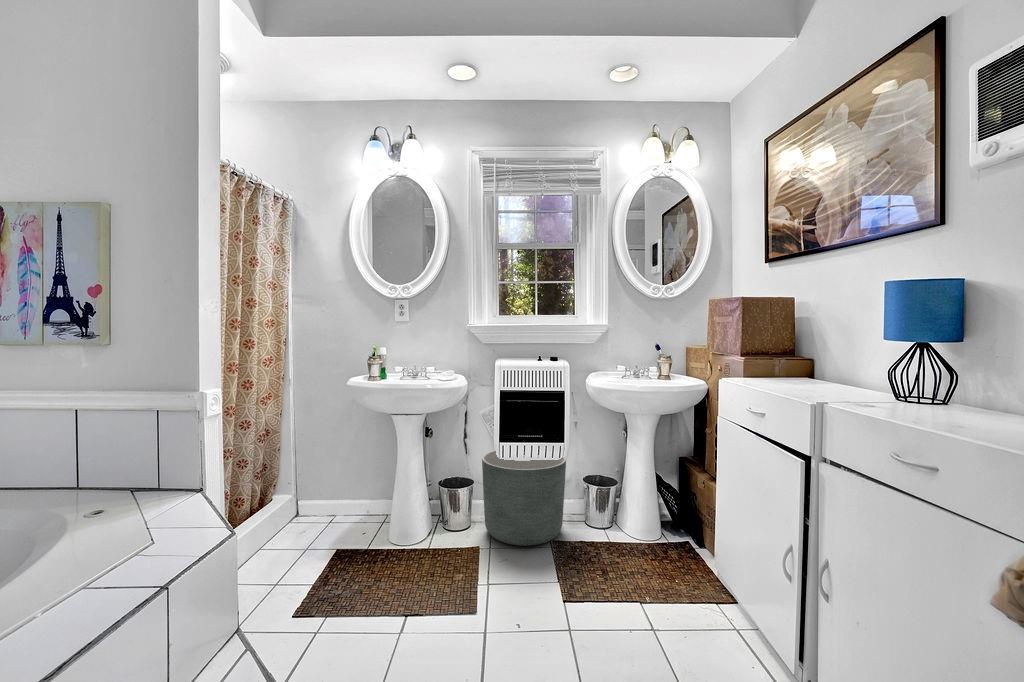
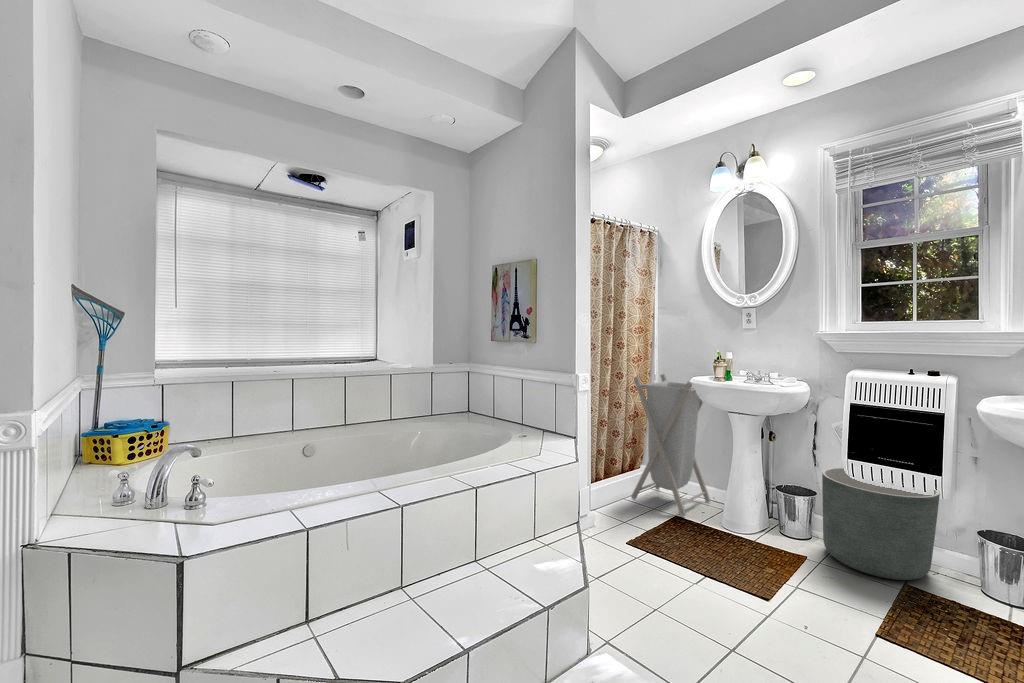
laundry hamper: none [270,378,369,548] -> present [631,374,711,516]

